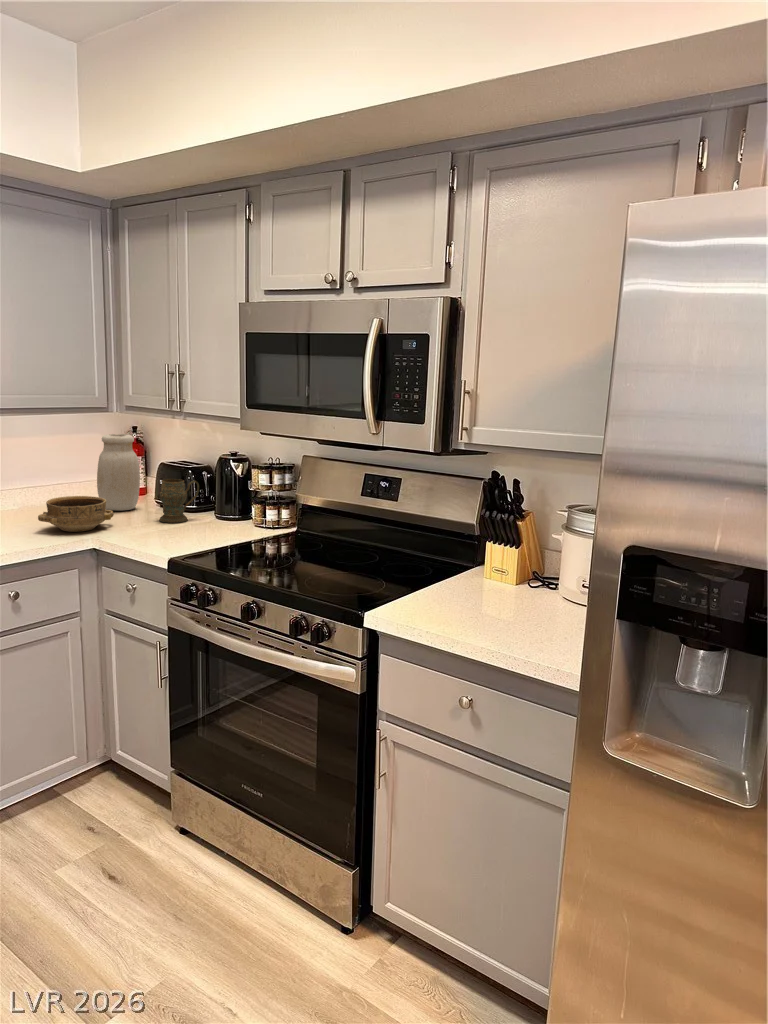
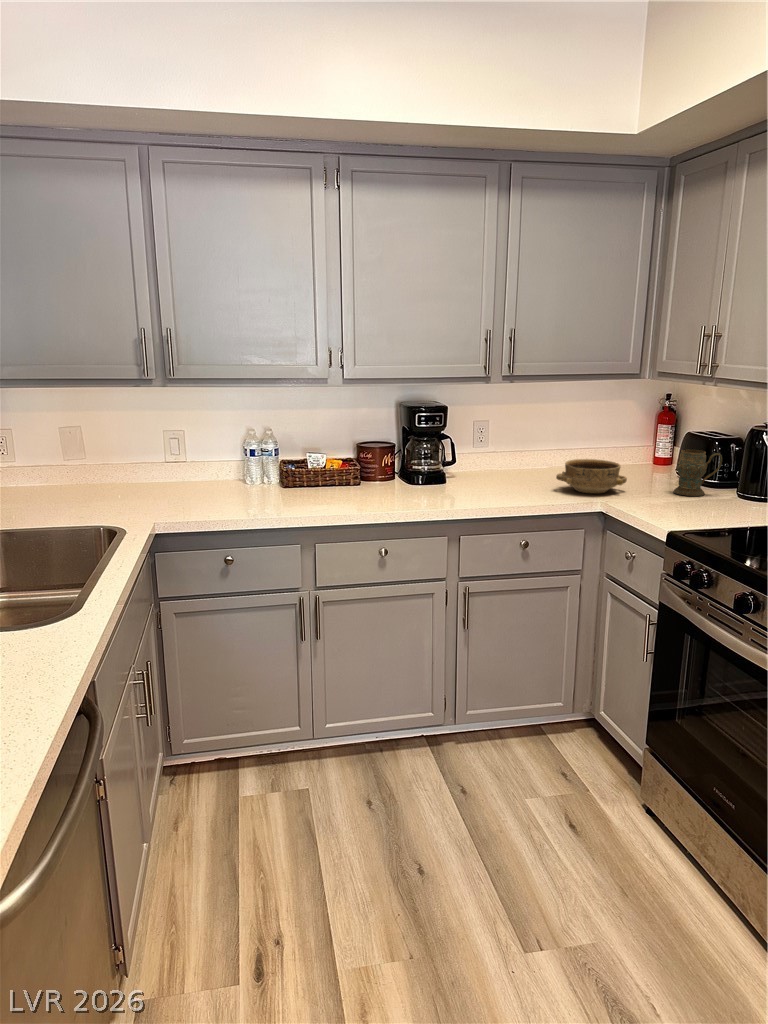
jar: present [97,434,140,511] -> none [618,401,663,478]

